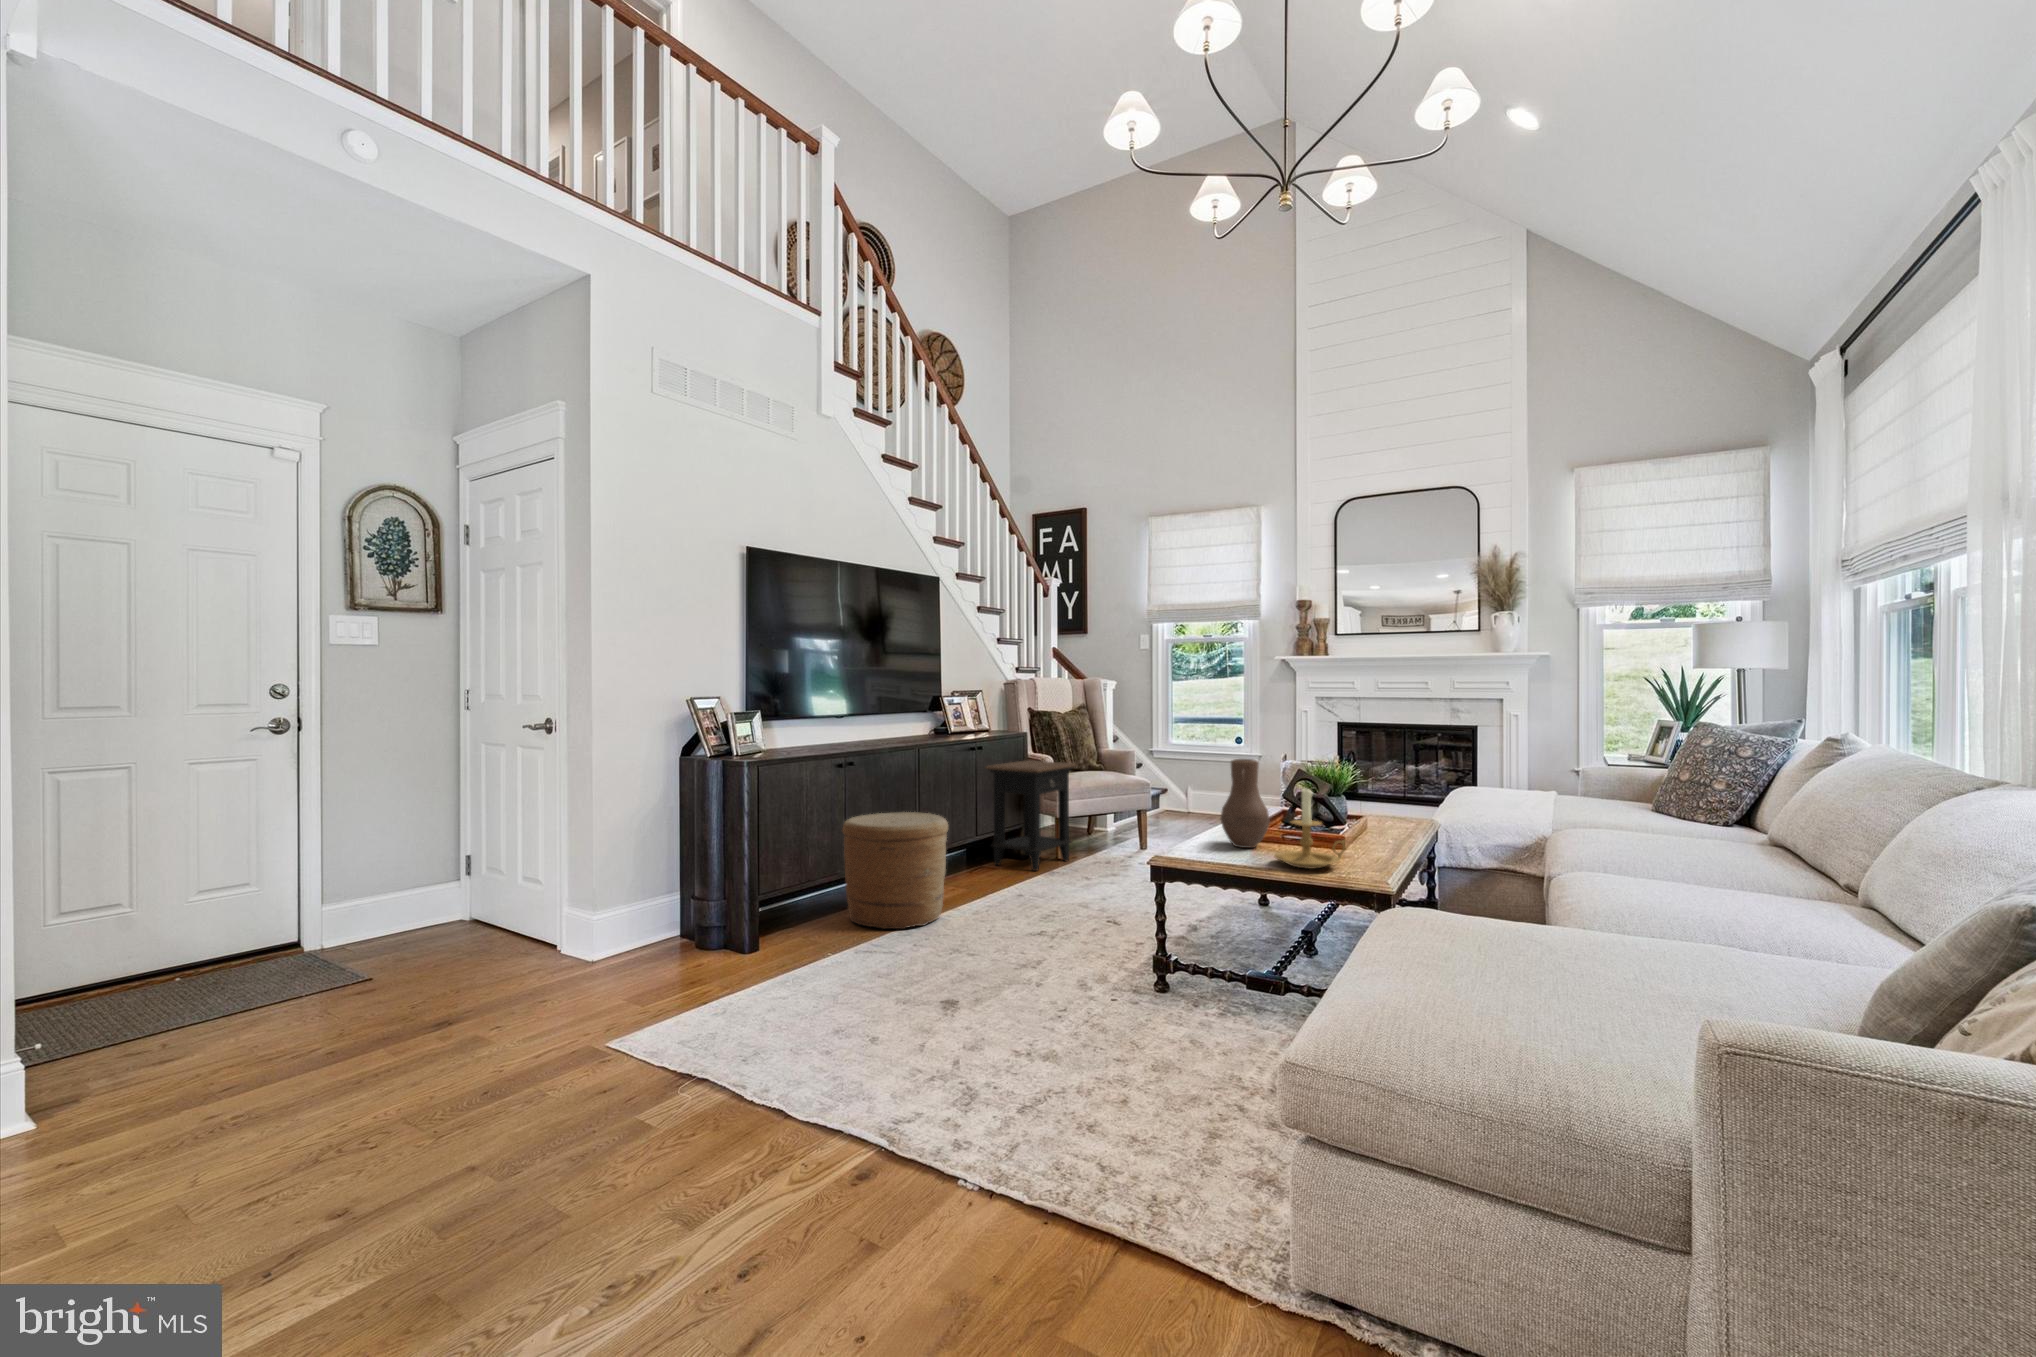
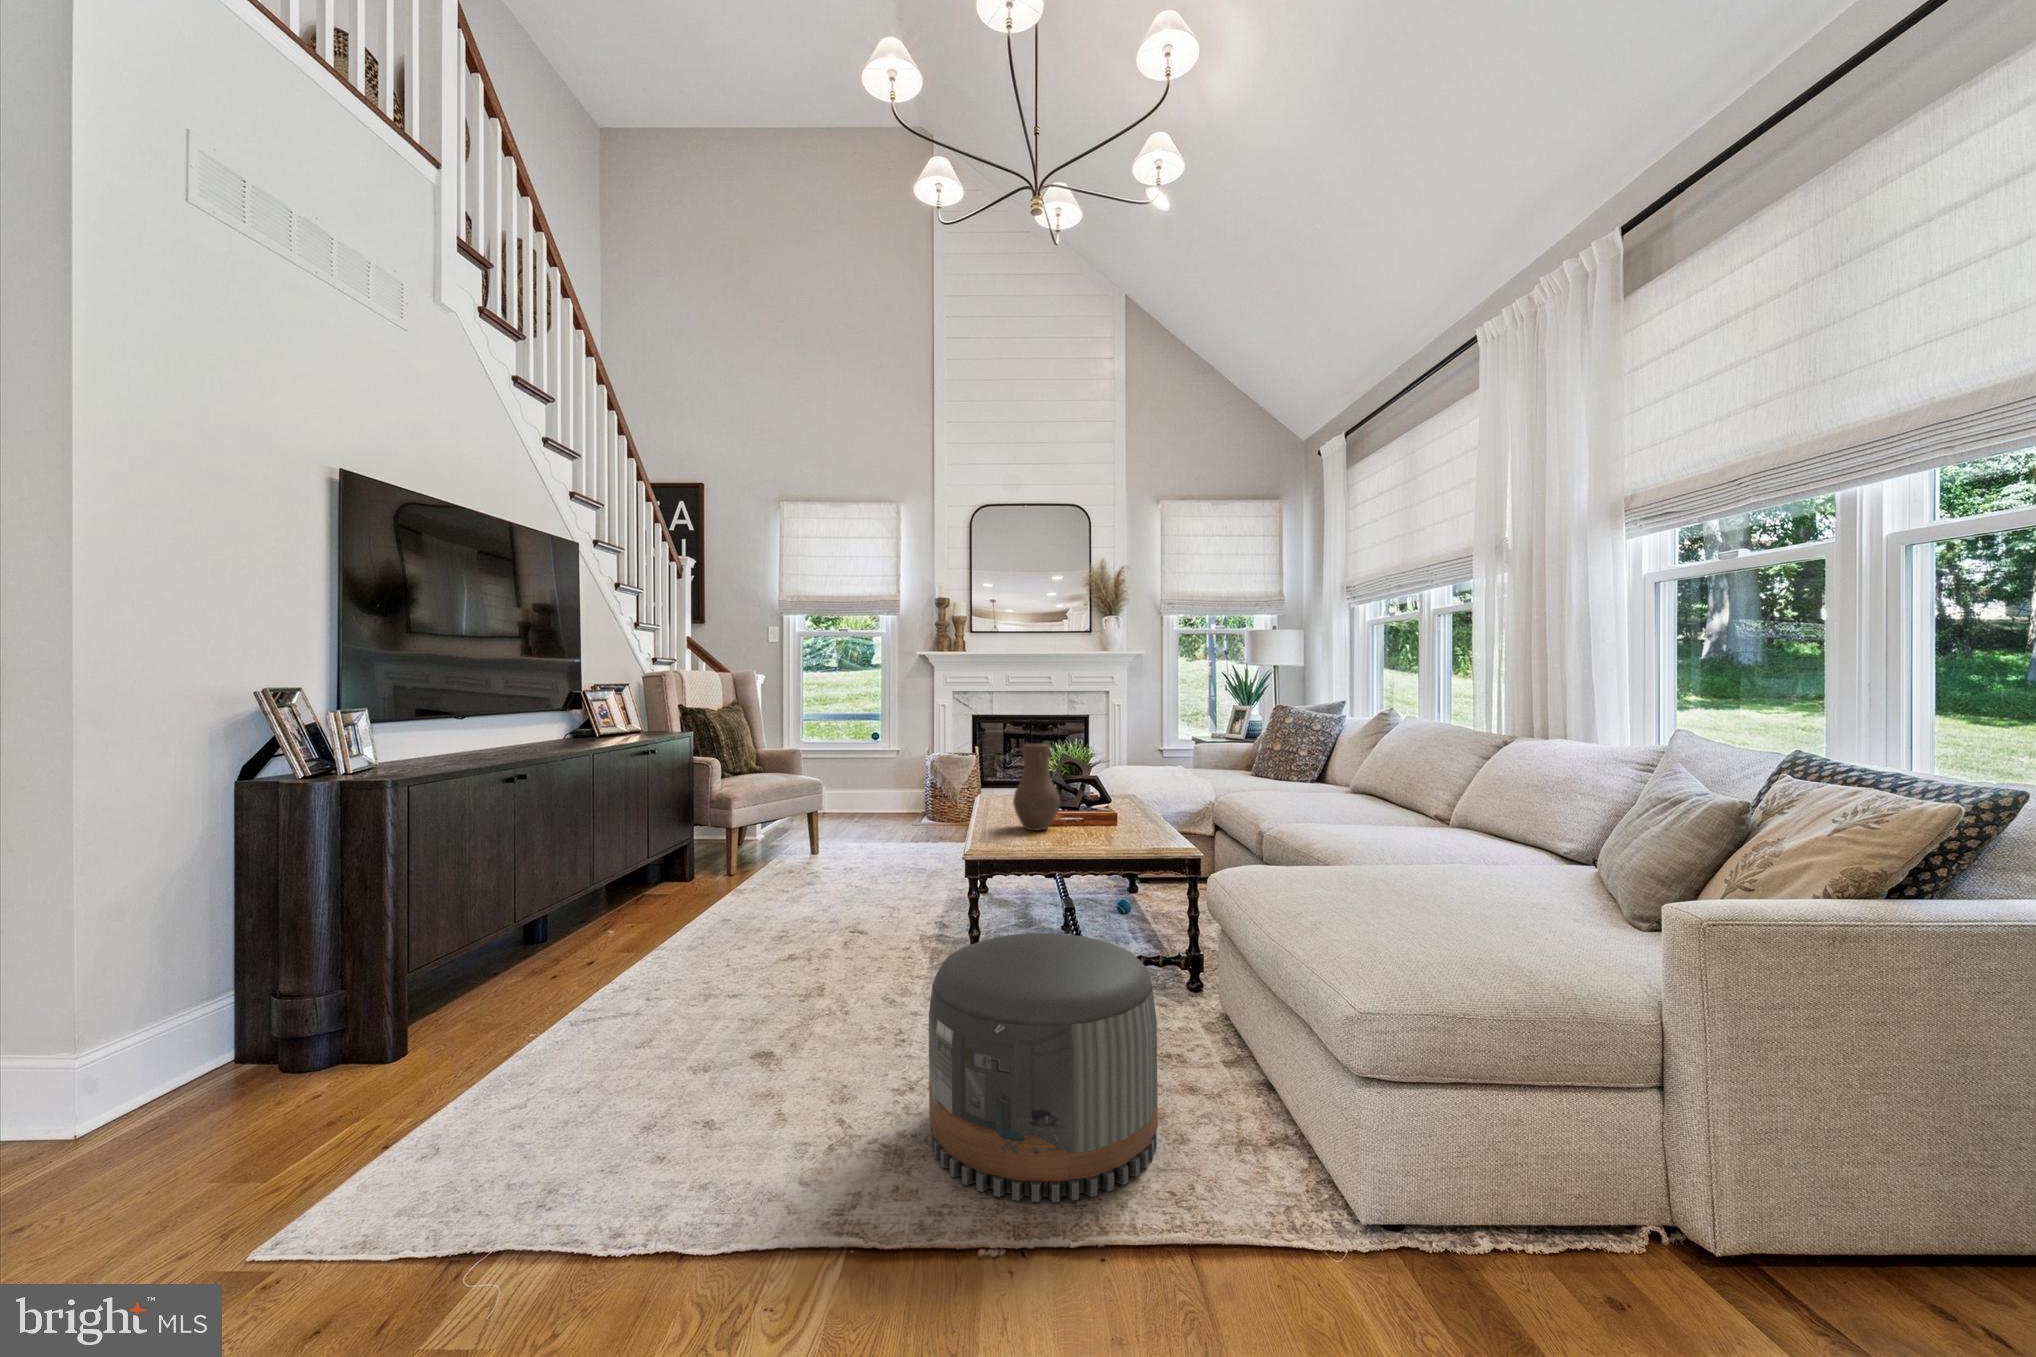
side table: present [985,760,1076,871] -> none [651,762,756,886]
candle holder: present [1274,789,1345,869] -> none [1084,765,1144,842]
woven basket: present [842,812,948,929] -> none [514,831,663,982]
pouf: none [993,937,1203,1177] -> present [929,933,1158,1202]

